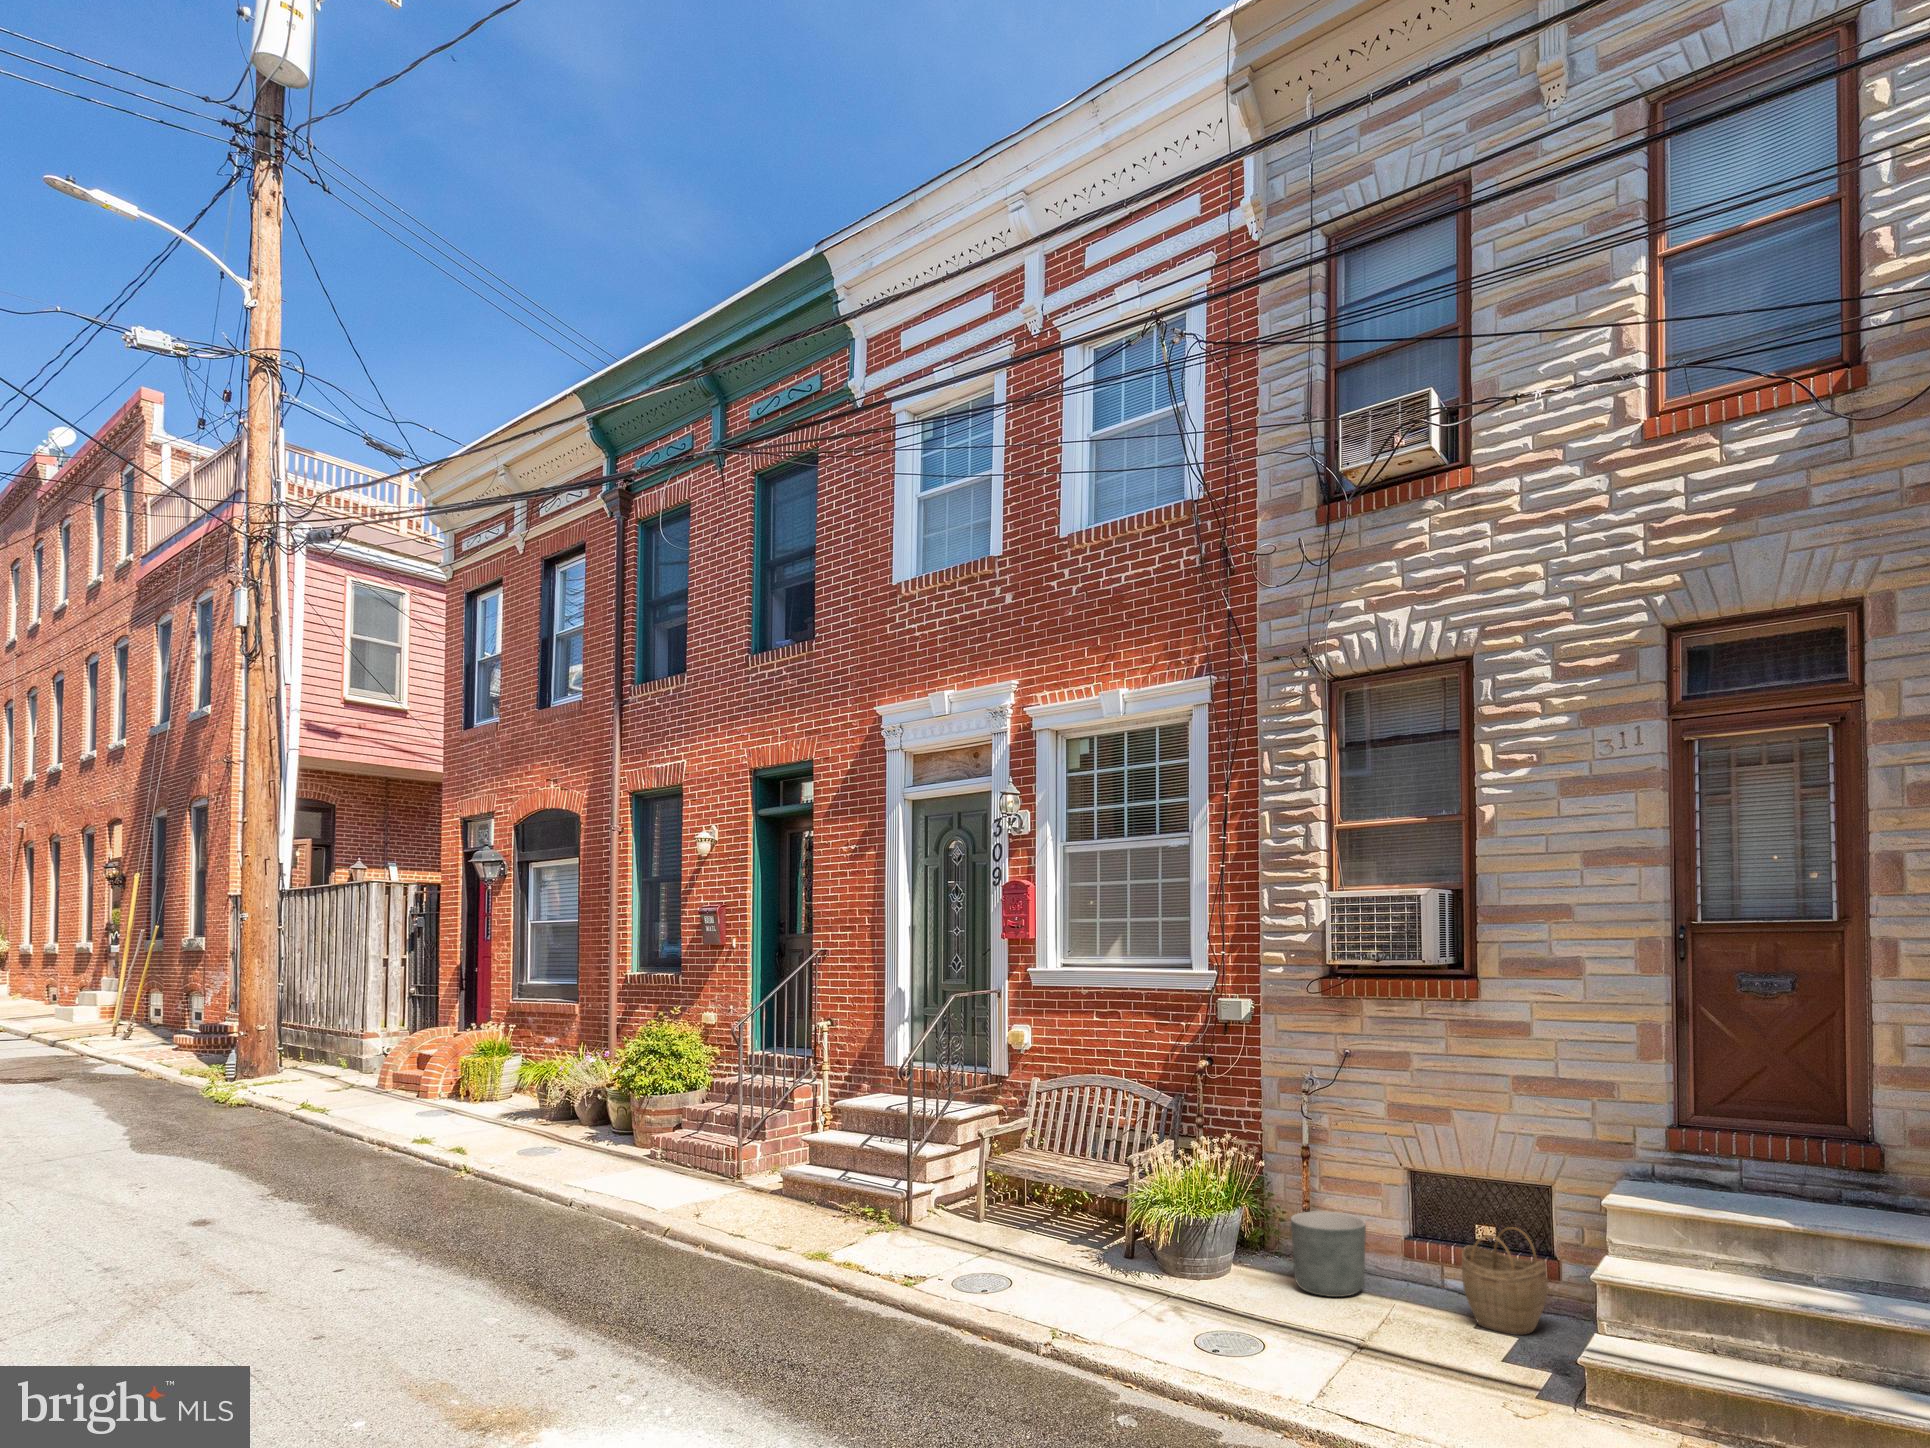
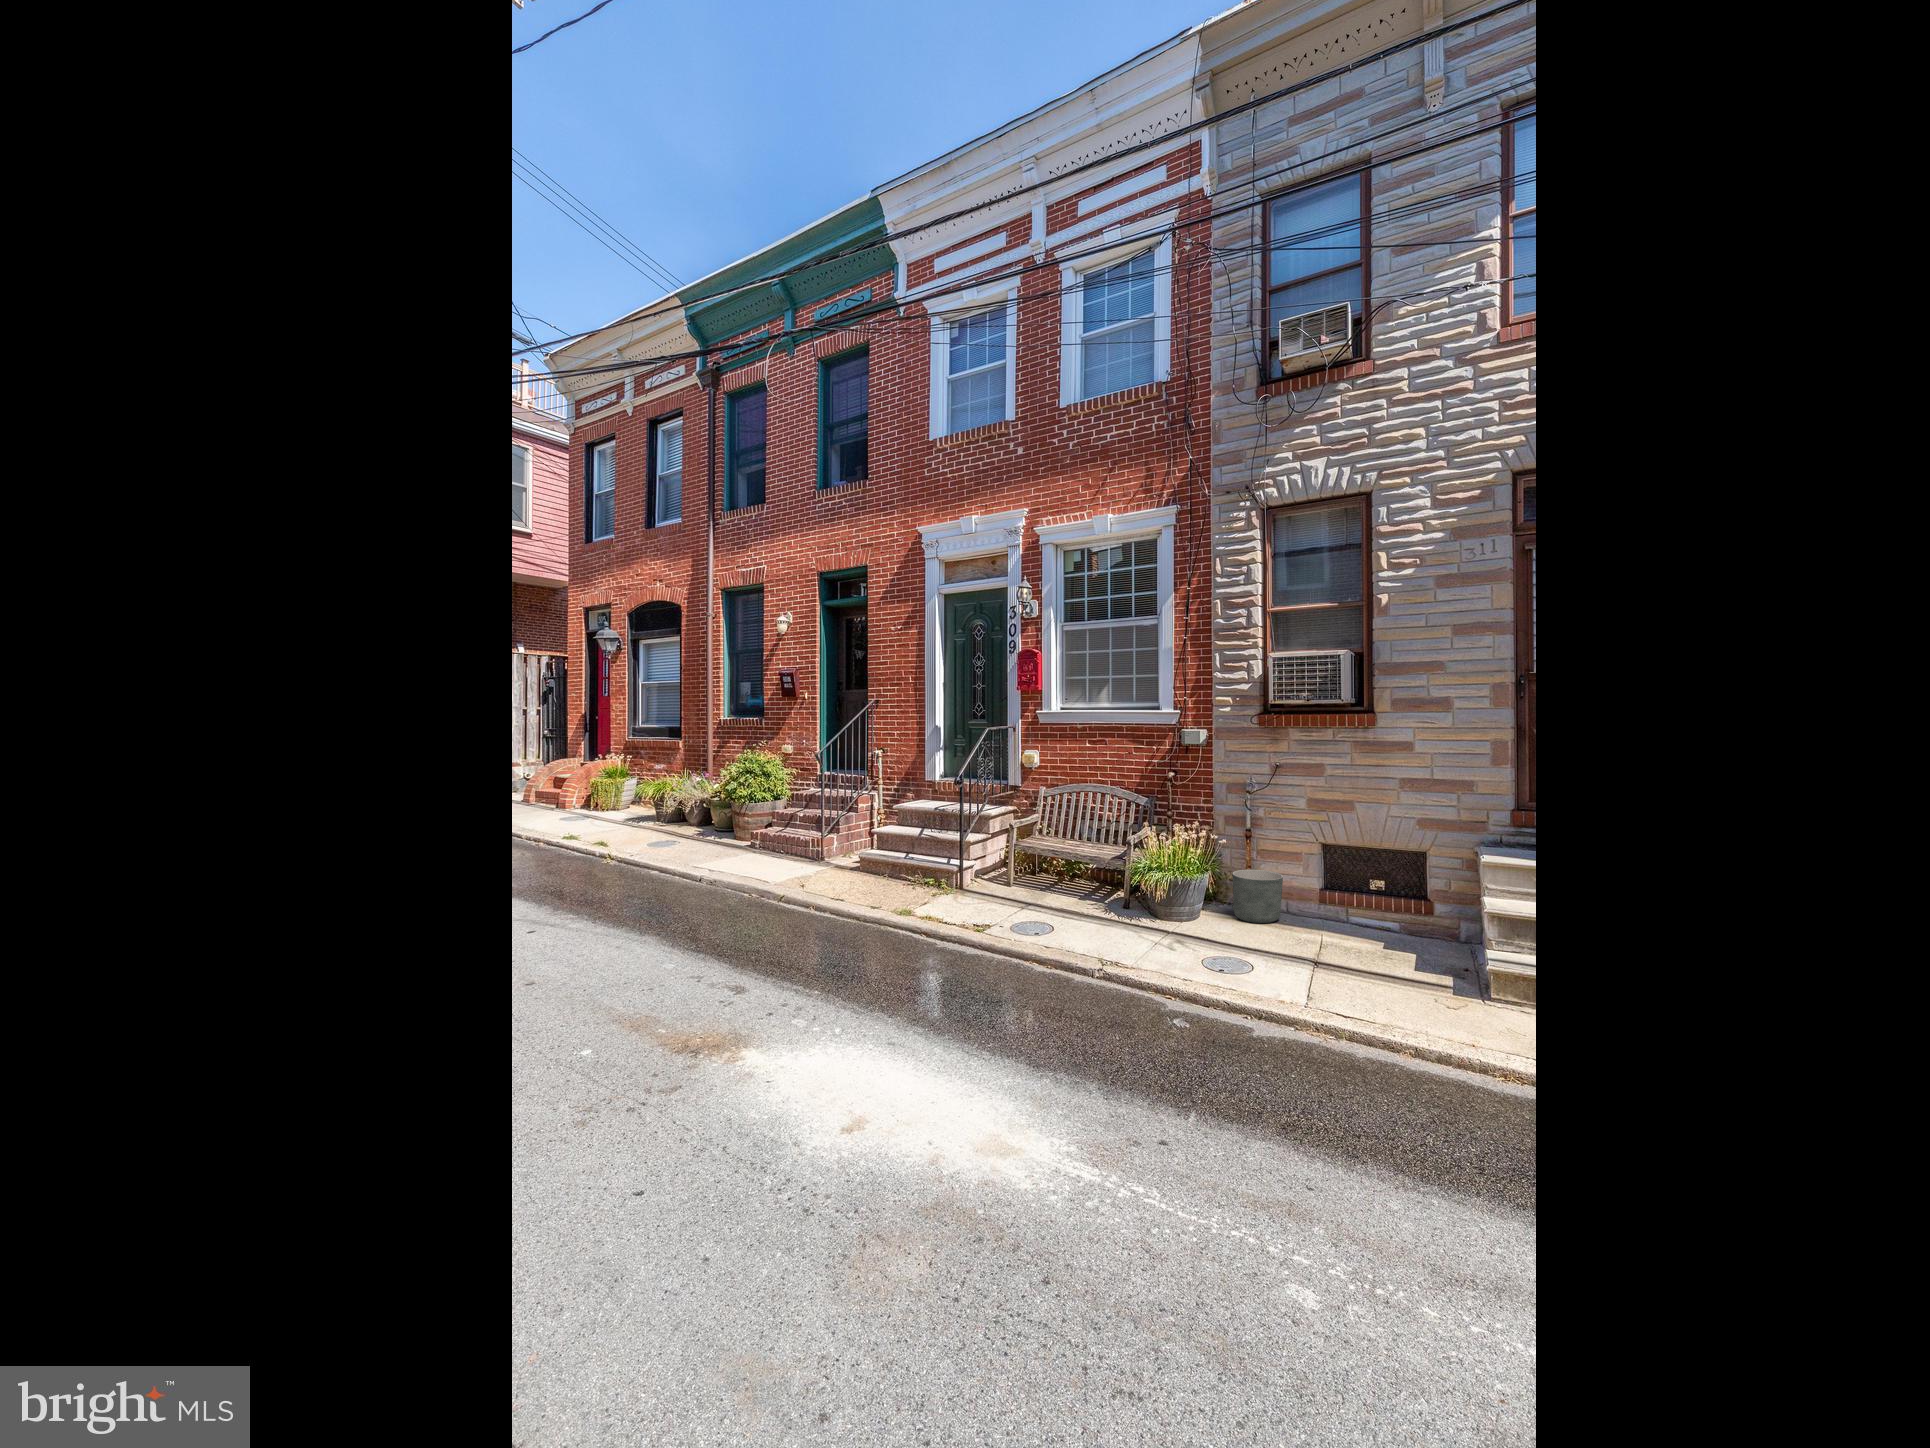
woven basket: present [1462,1227,1548,1335] -> none [1352,876,1409,943]

